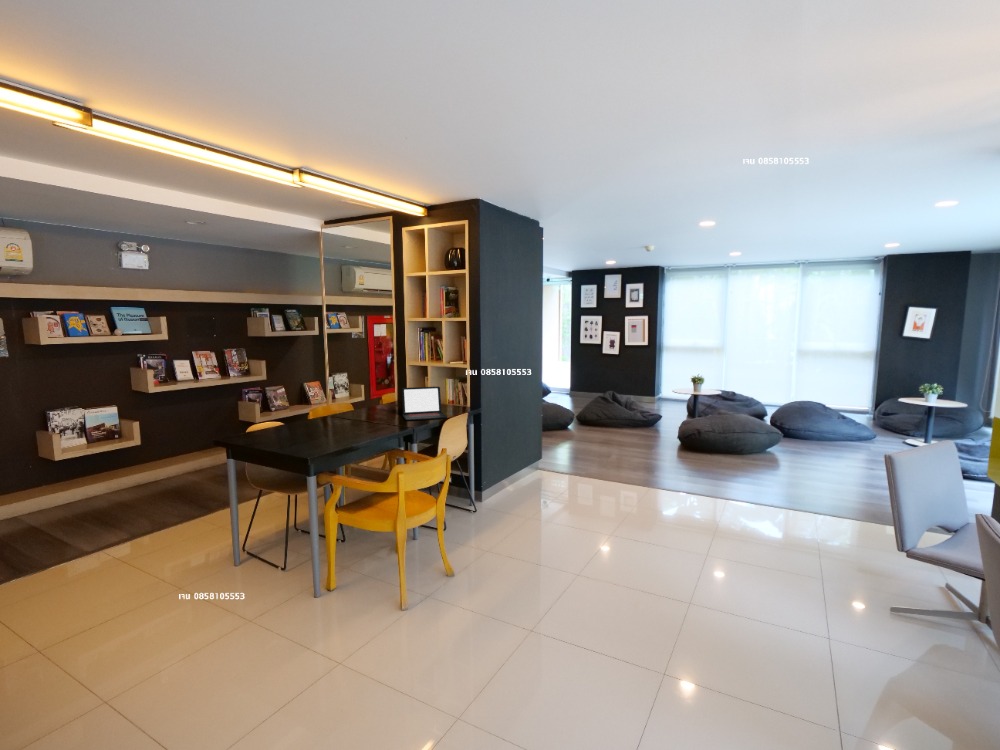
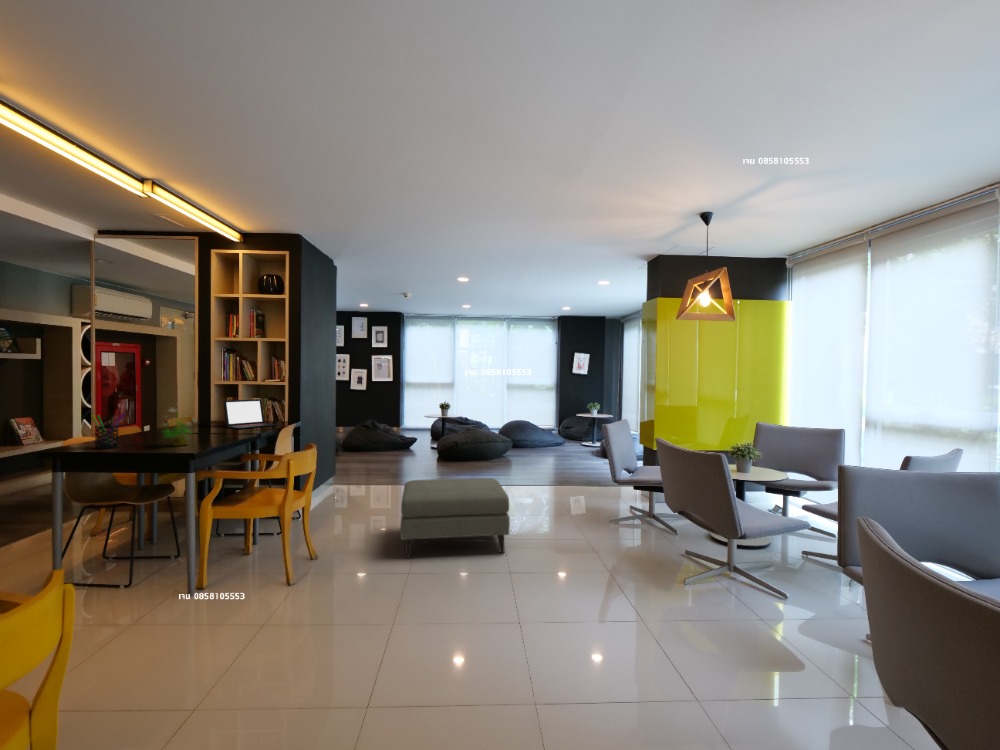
potted plant: none [300,403,334,447] -> present [164,409,196,446]
pen holder: none [256,404,285,442] -> present [91,409,125,449]
ottoman: none [521,516,688,670] -> present [400,478,510,558]

